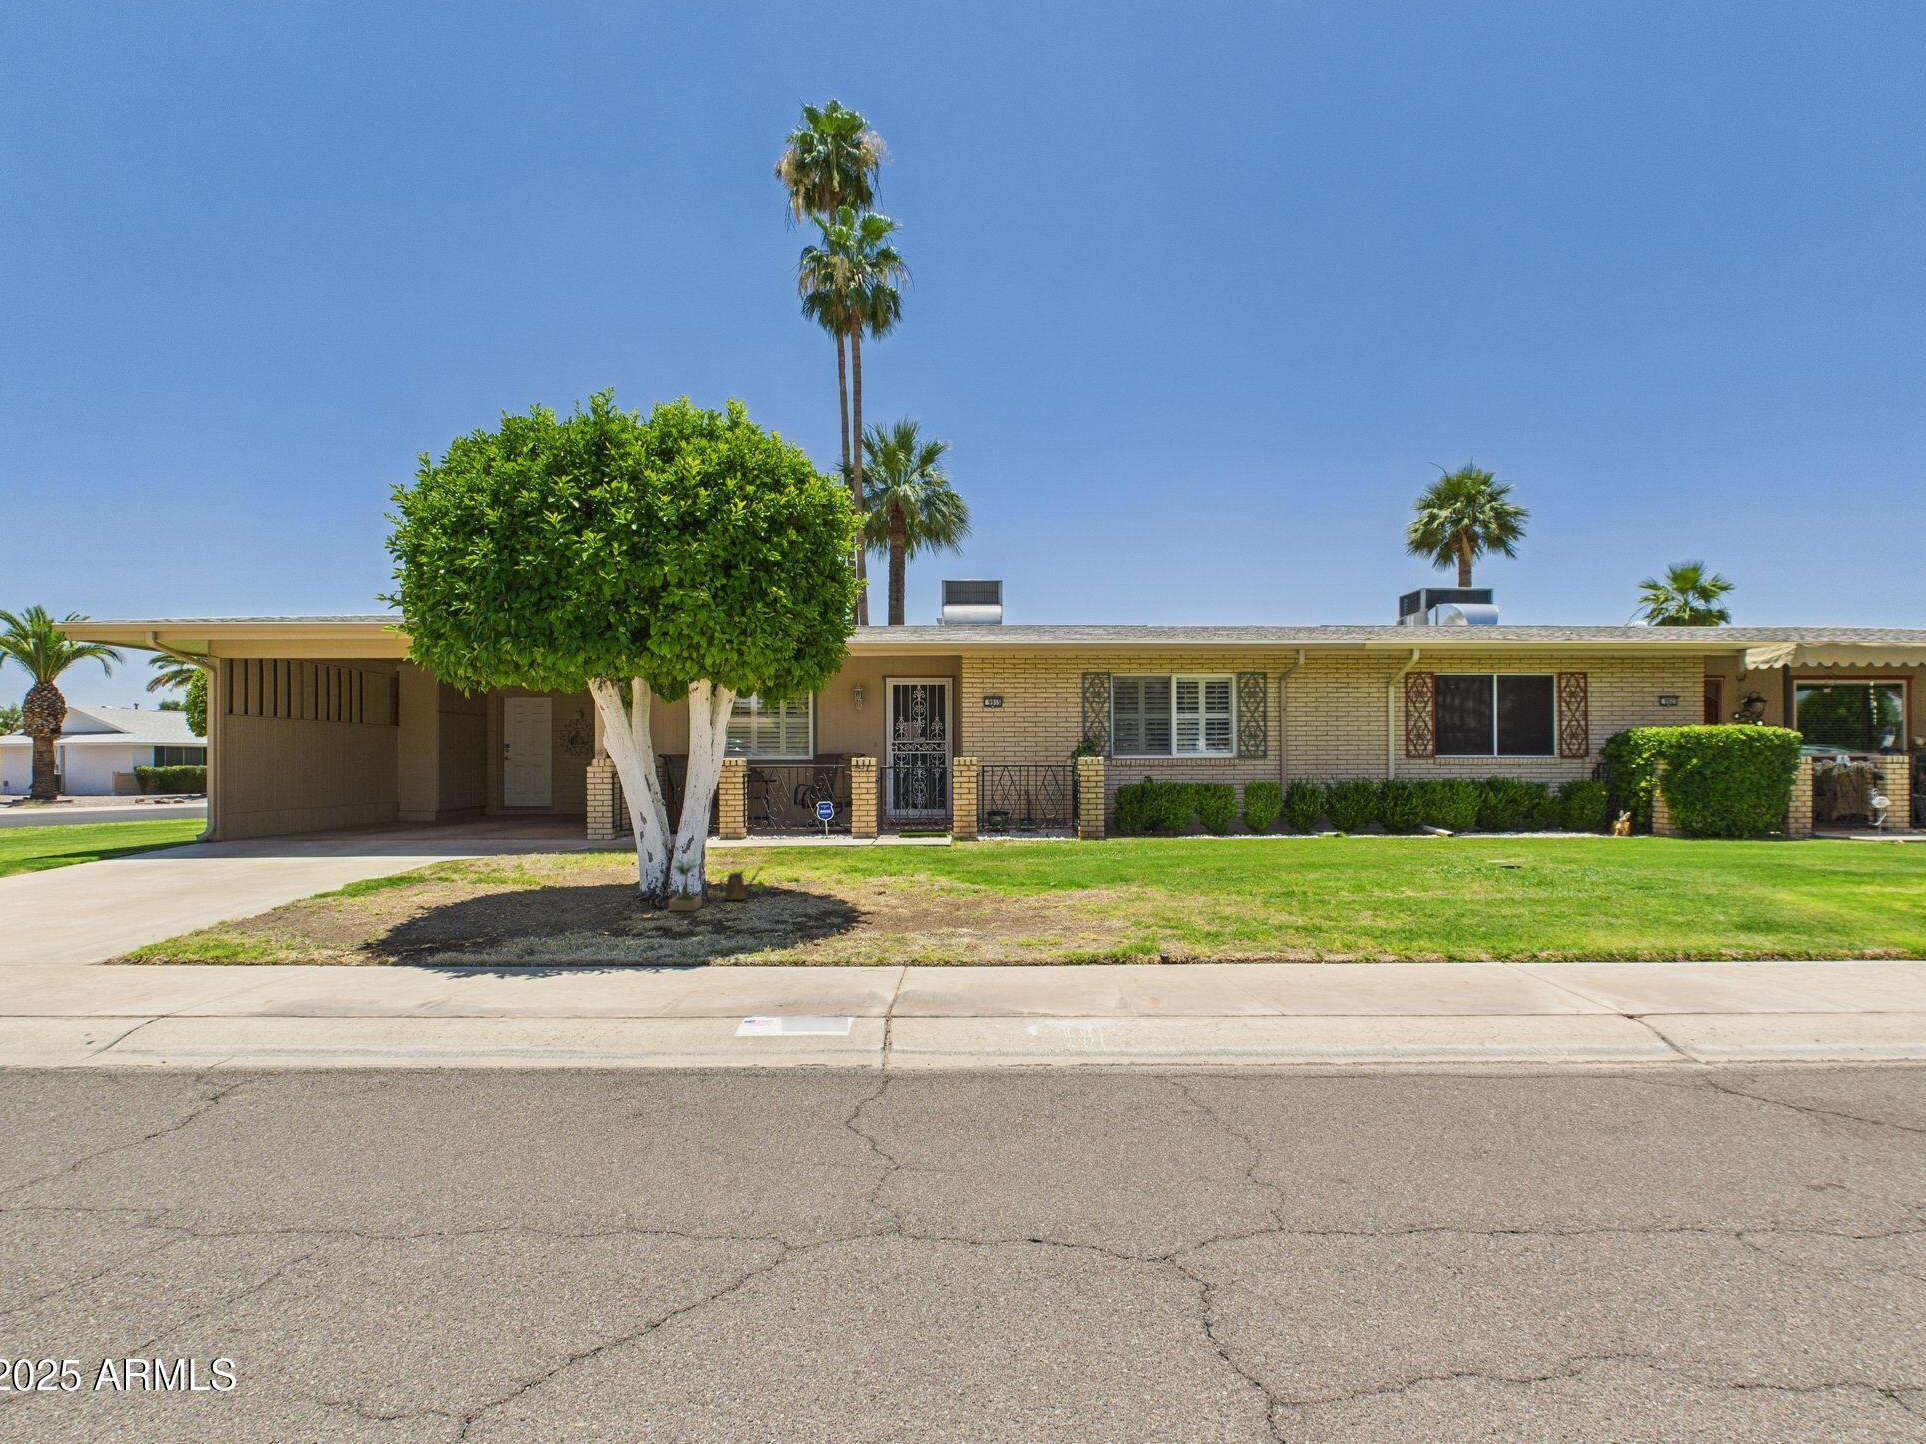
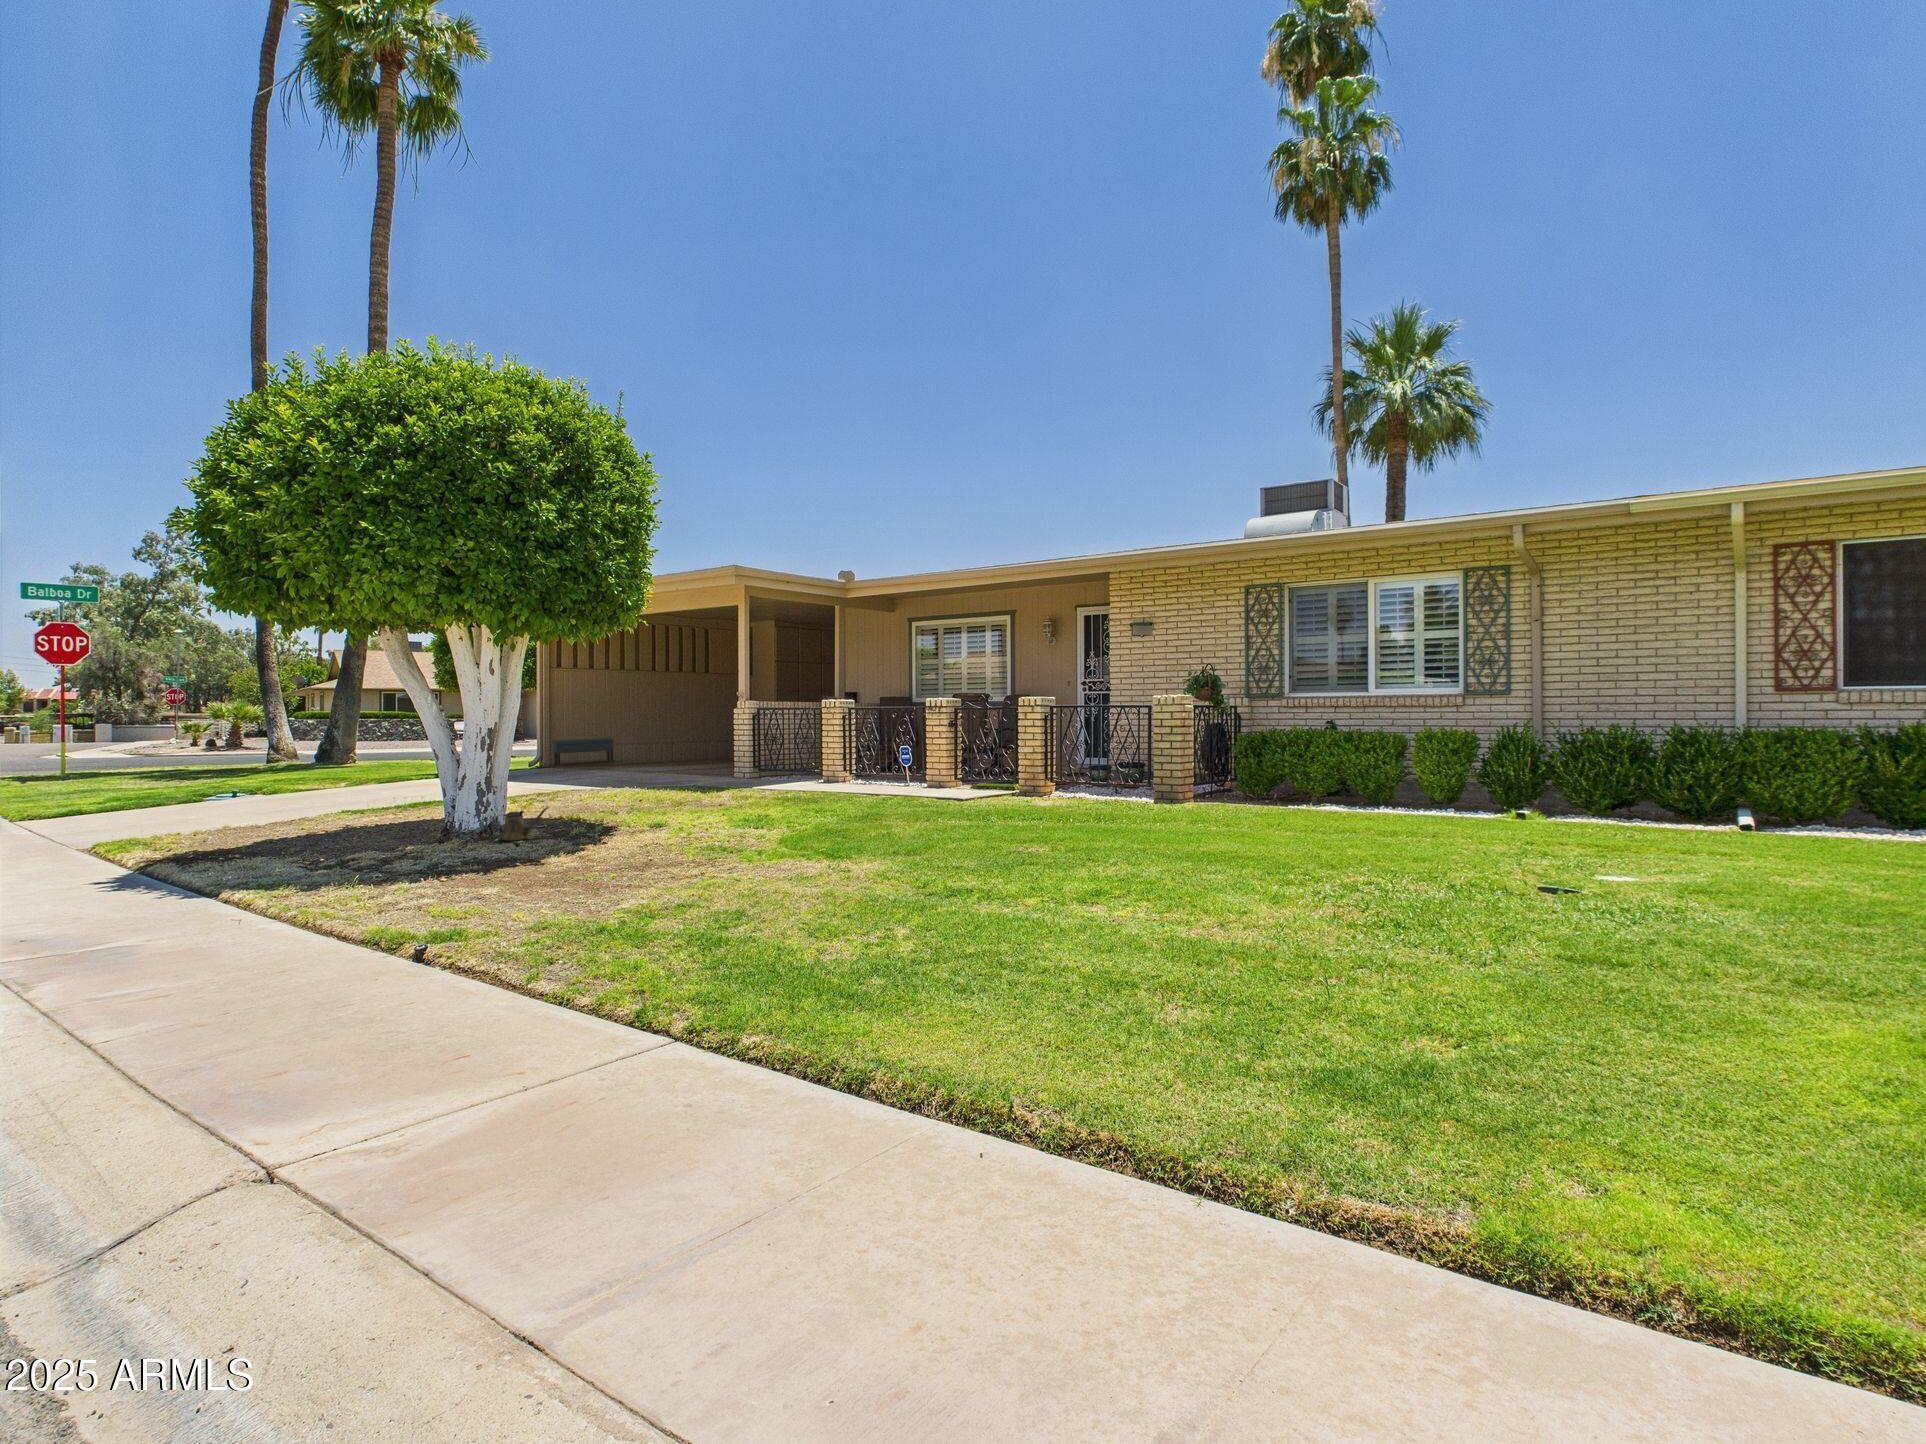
bench: none [200,806,283,843] -> present [553,737,614,765]
potted plant: present [669,859,702,911] -> none [407,792,456,848]

